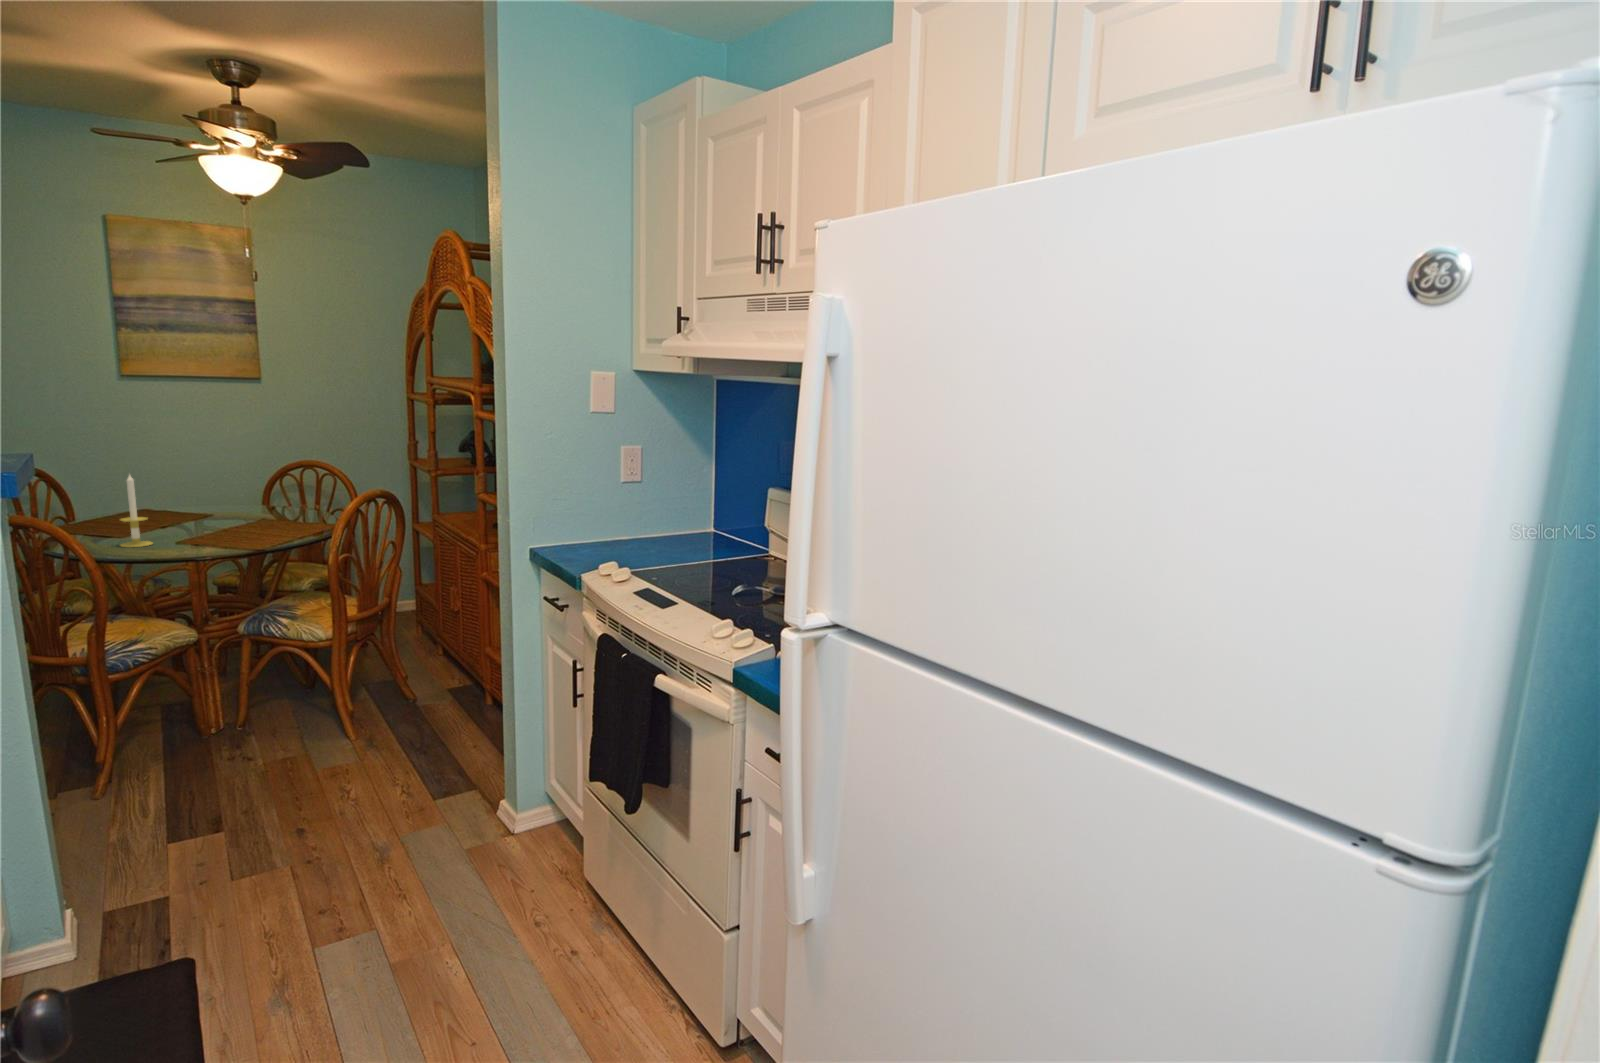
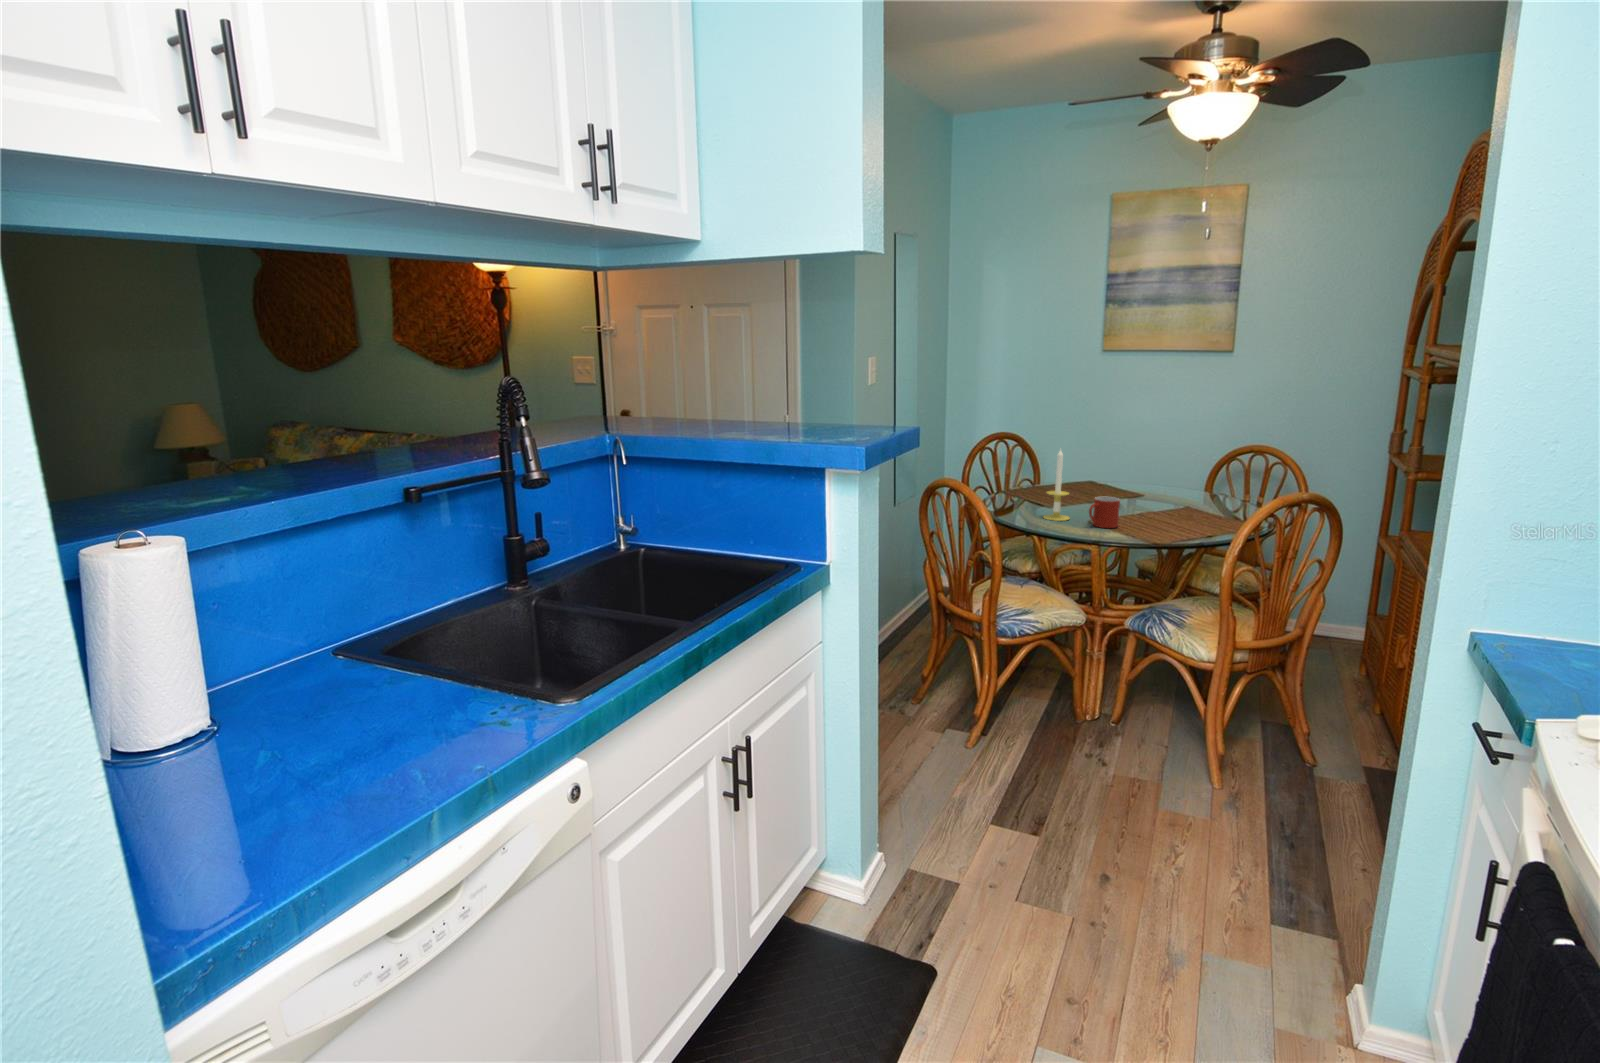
mug: none [179,516,211,546] -> present [1089,497,1120,528]

